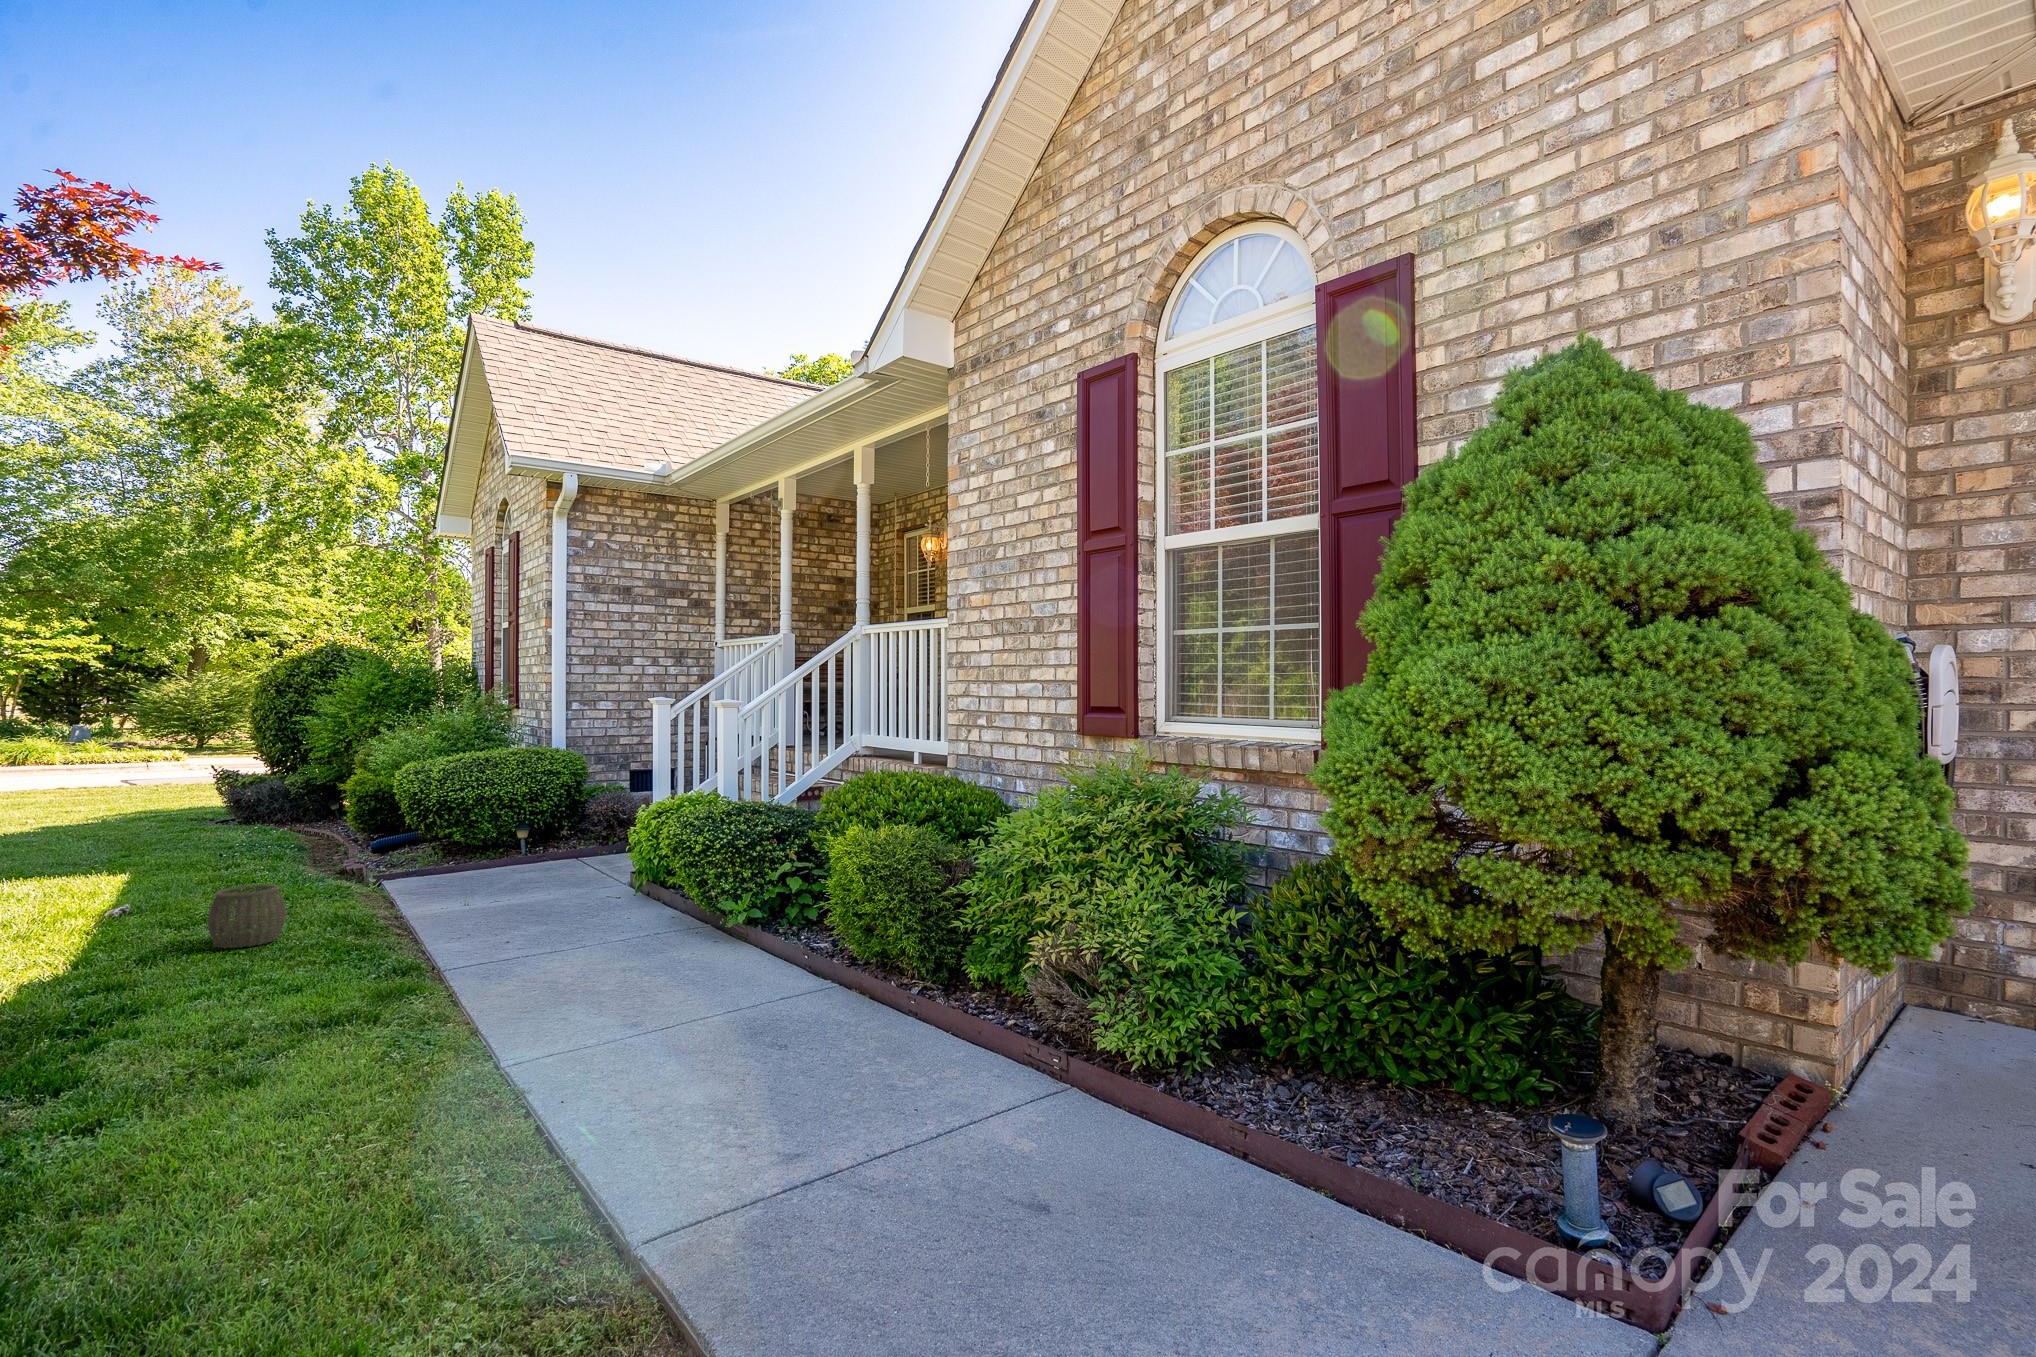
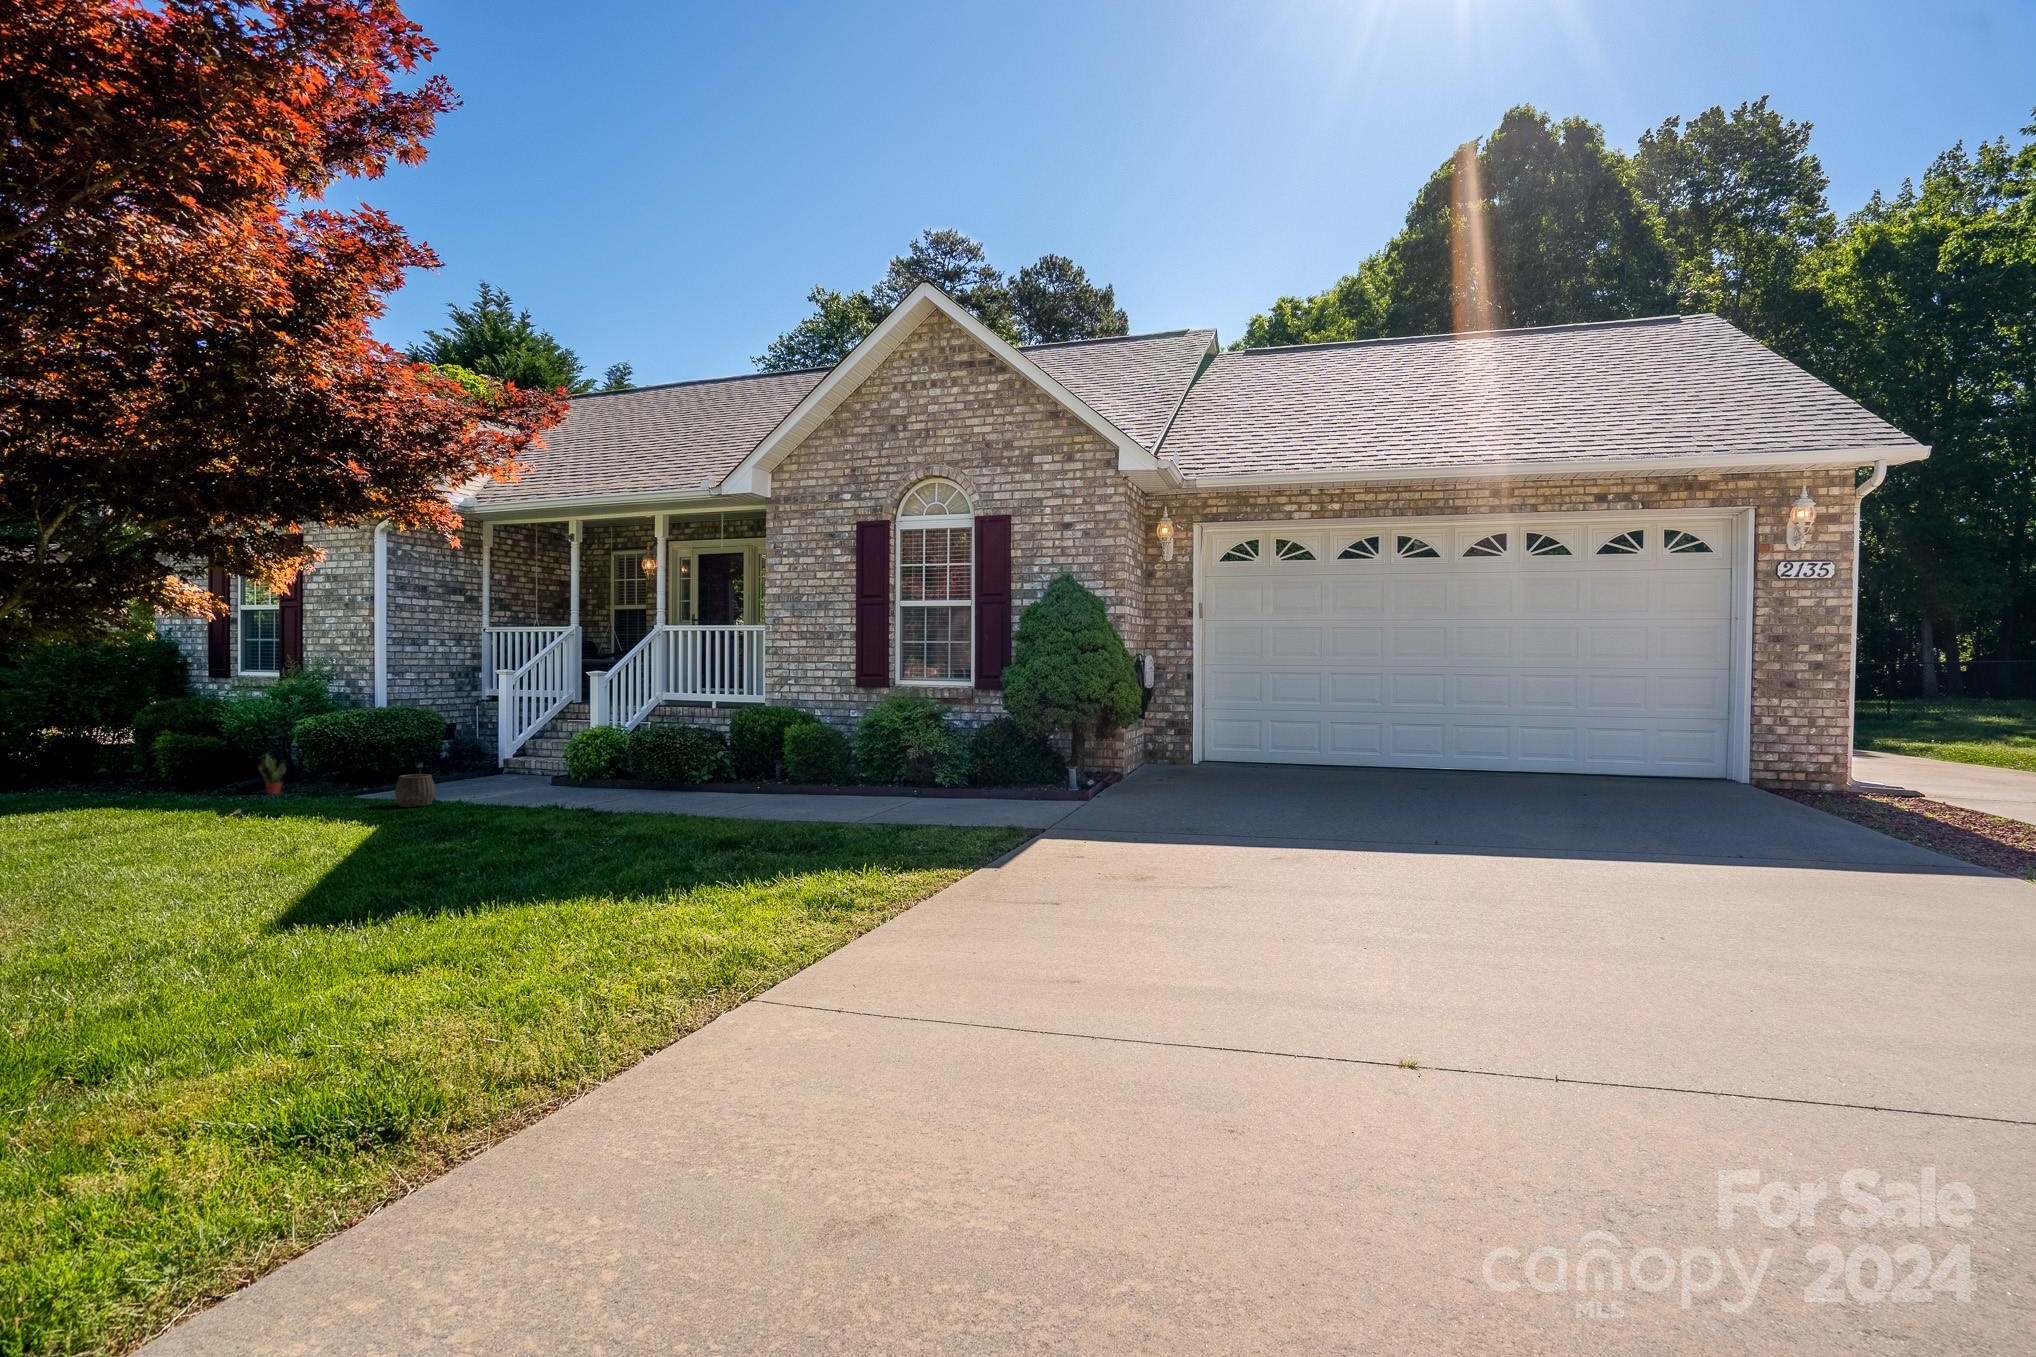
potted plant: none [222,822,274,883] -> present [259,756,285,794]

